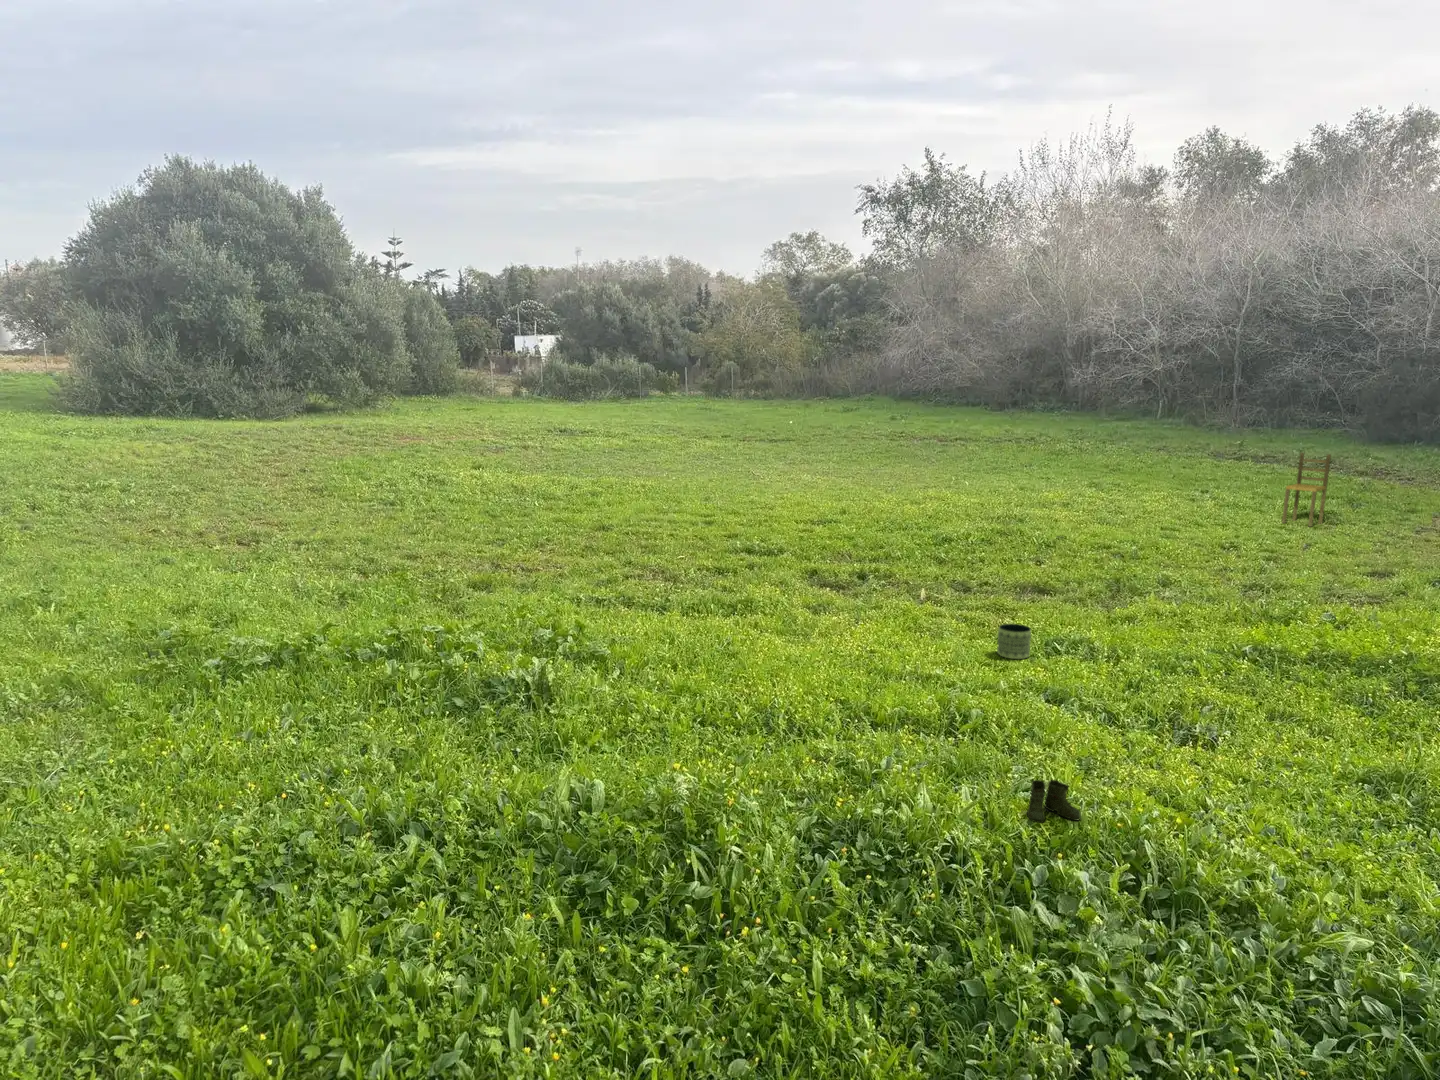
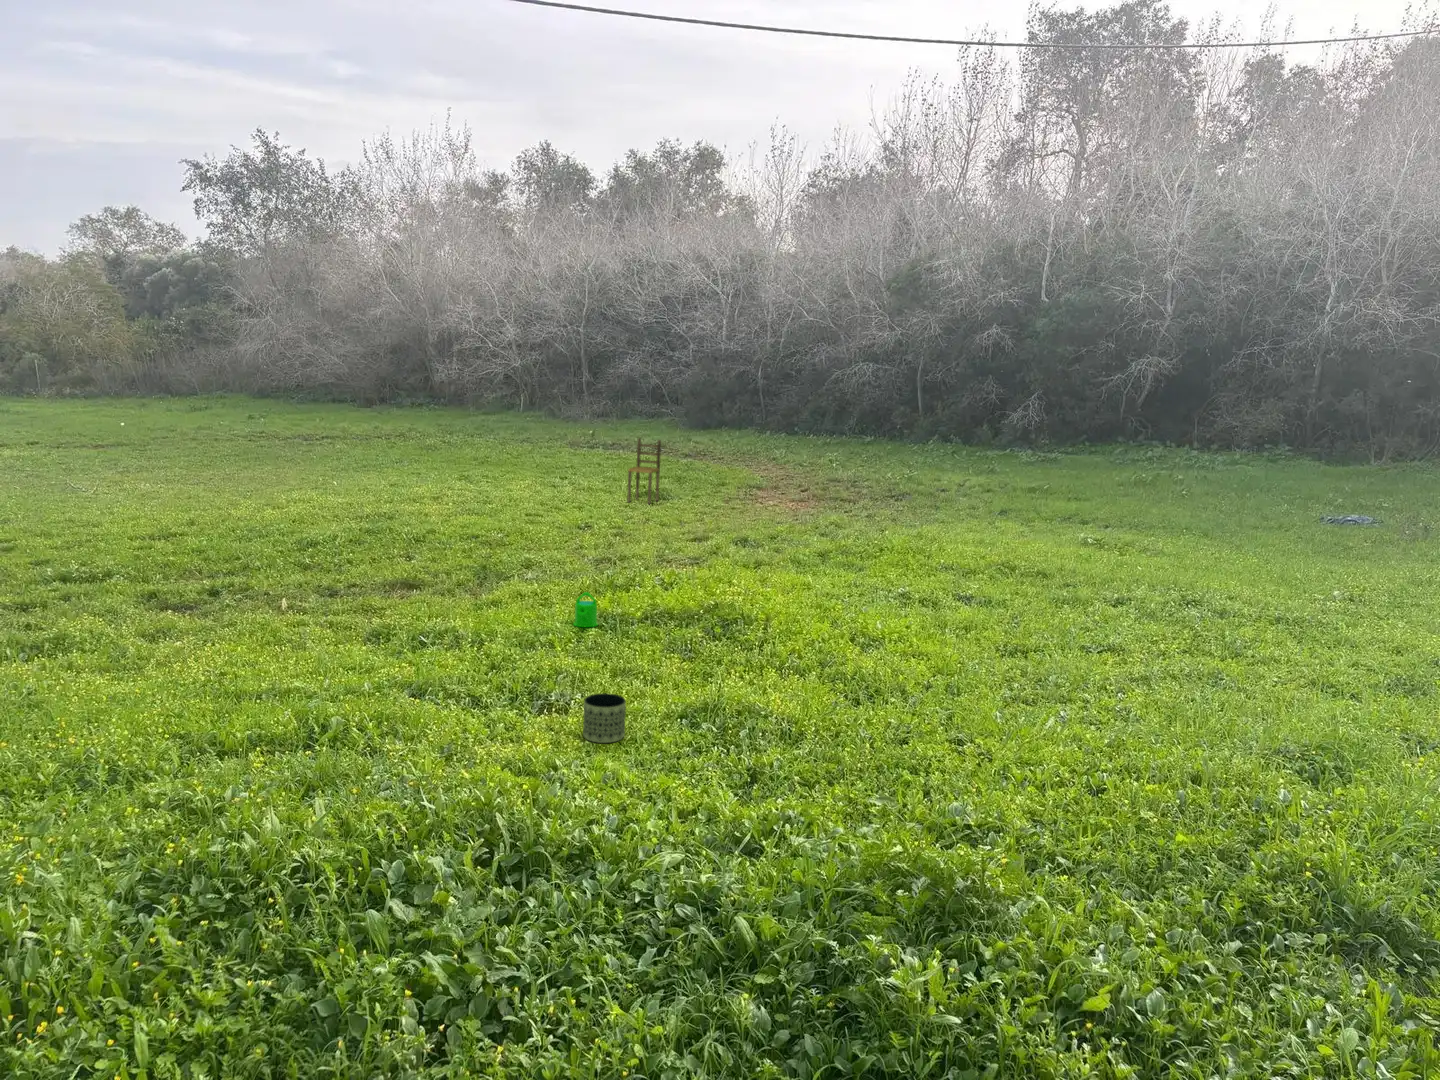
watering can: none [1219,618,1251,657] -> present [574,592,598,627]
planter: present [997,624,1031,659] -> present [583,693,626,743]
boots: present [1027,780,1081,823] -> none [375,773,439,820]

